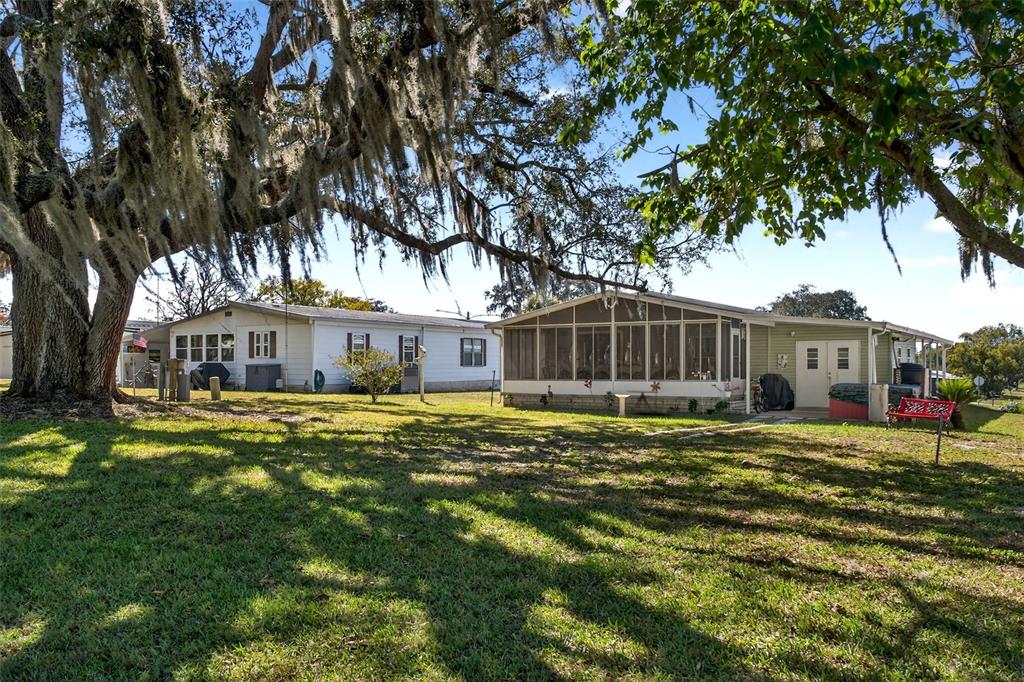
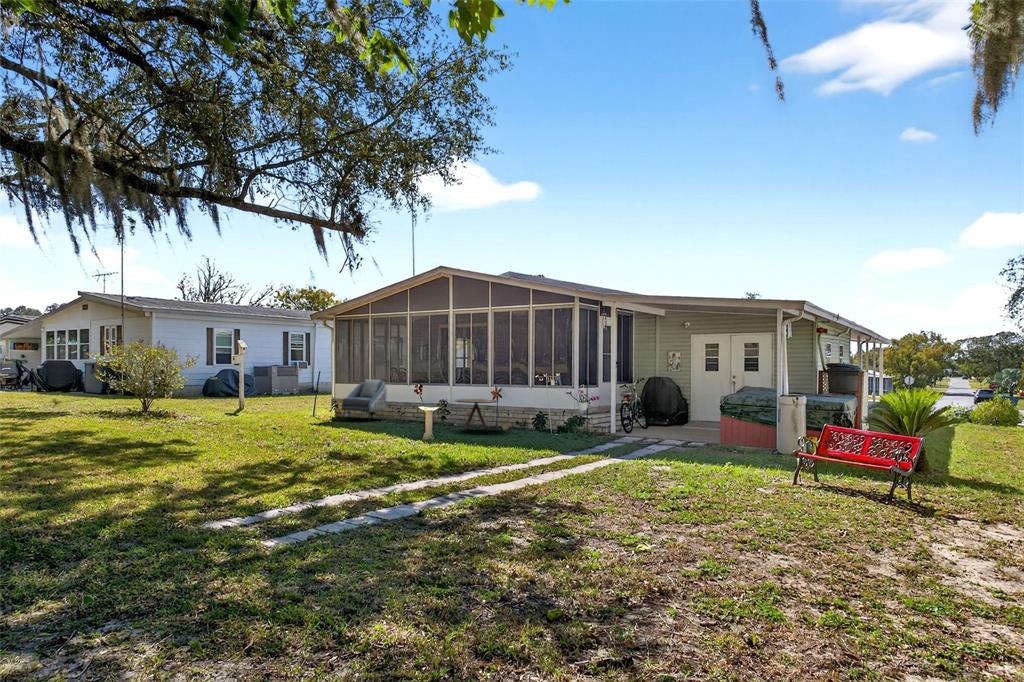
armchair: none [527,376,560,409] -> present [342,379,387,413]

